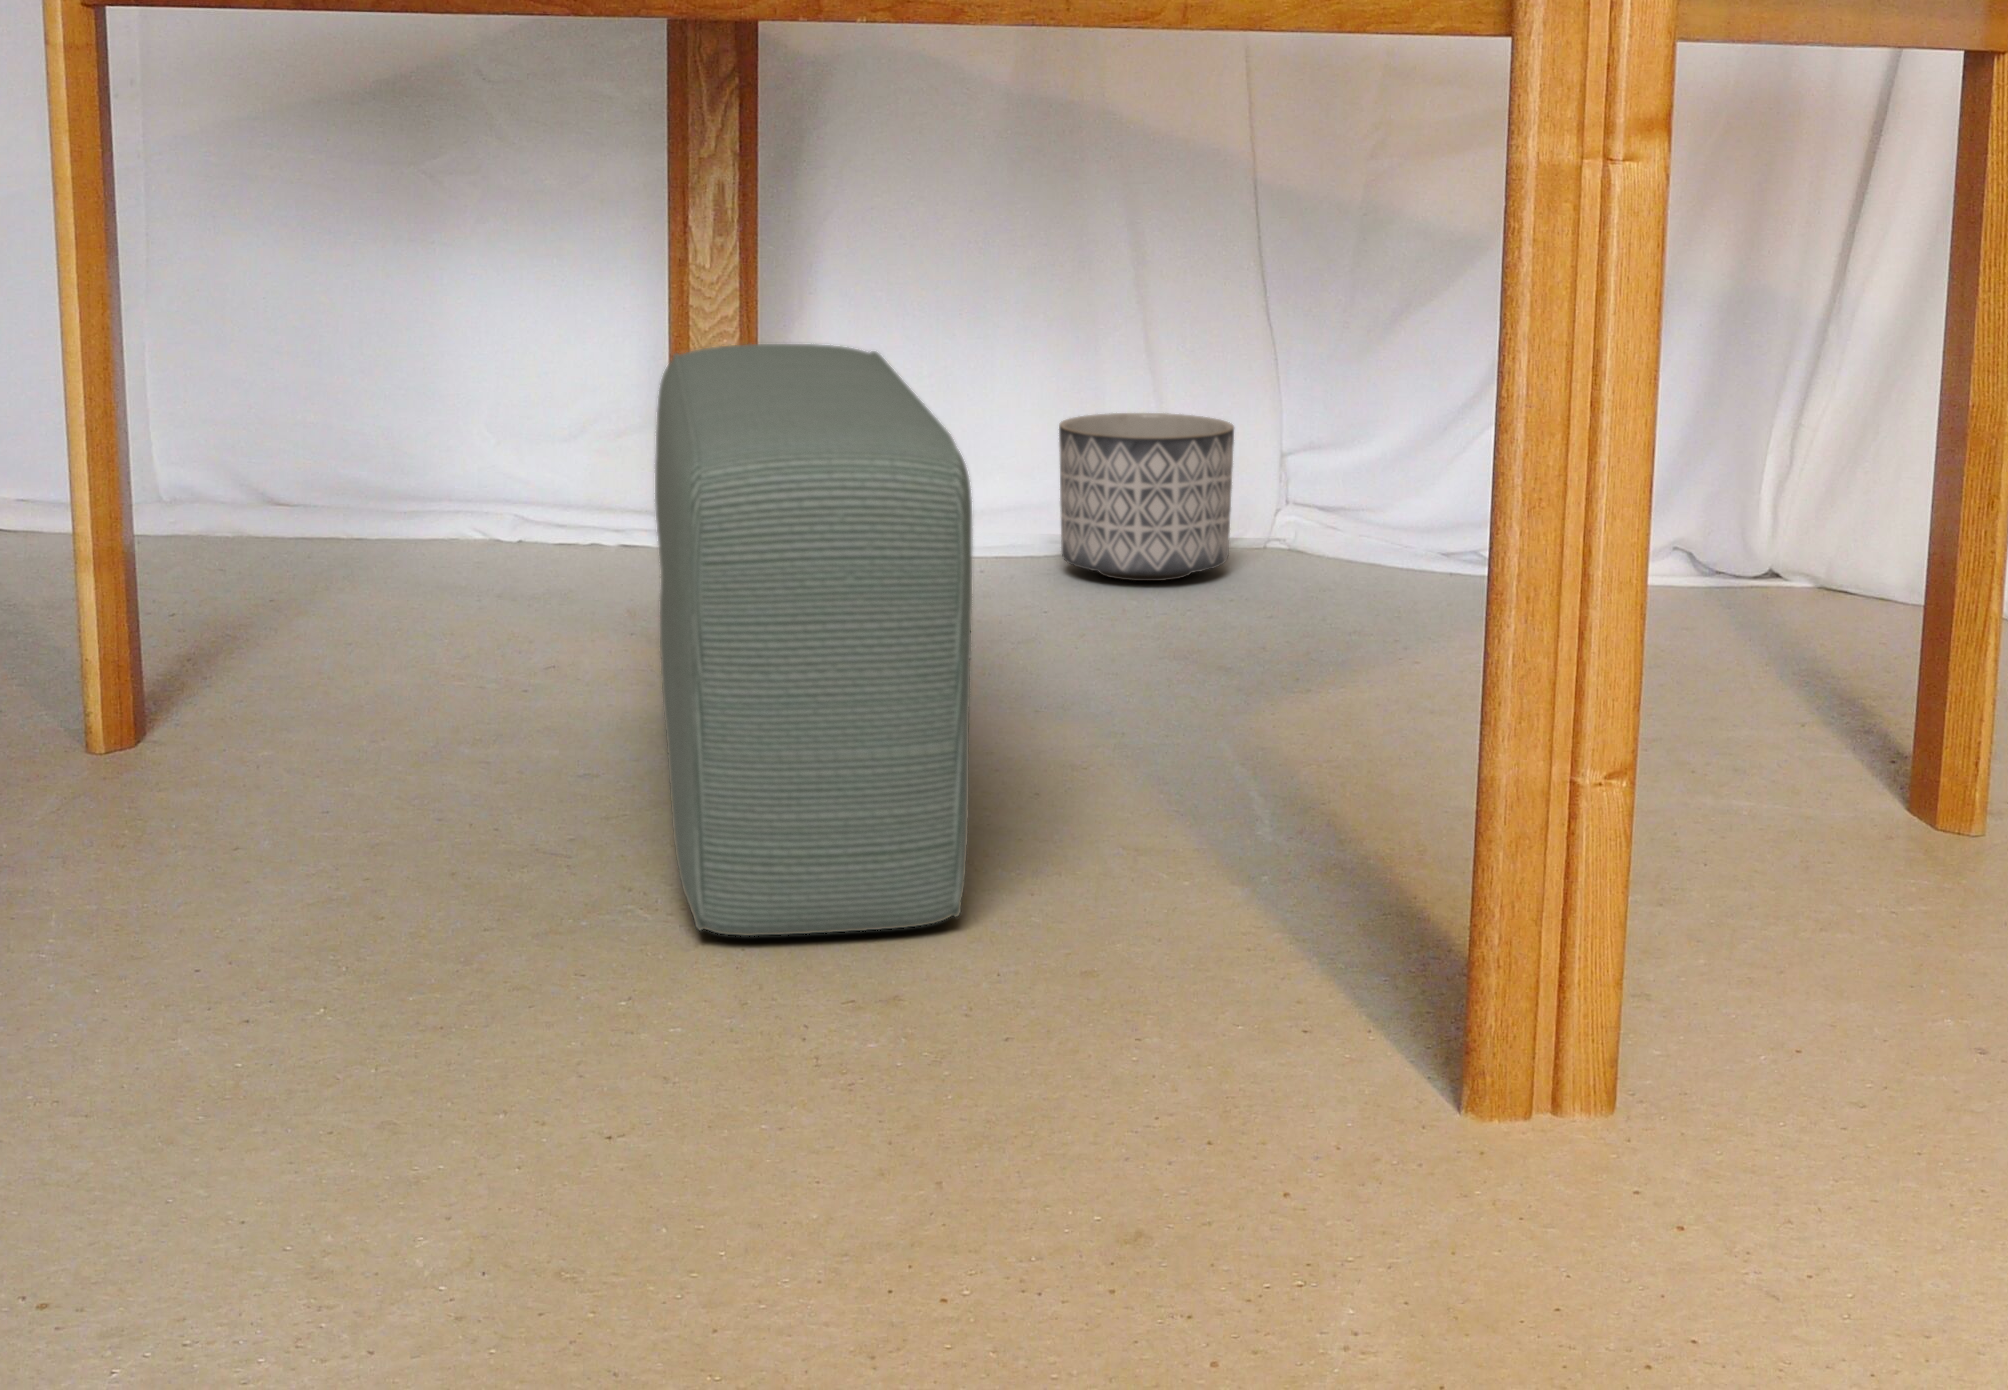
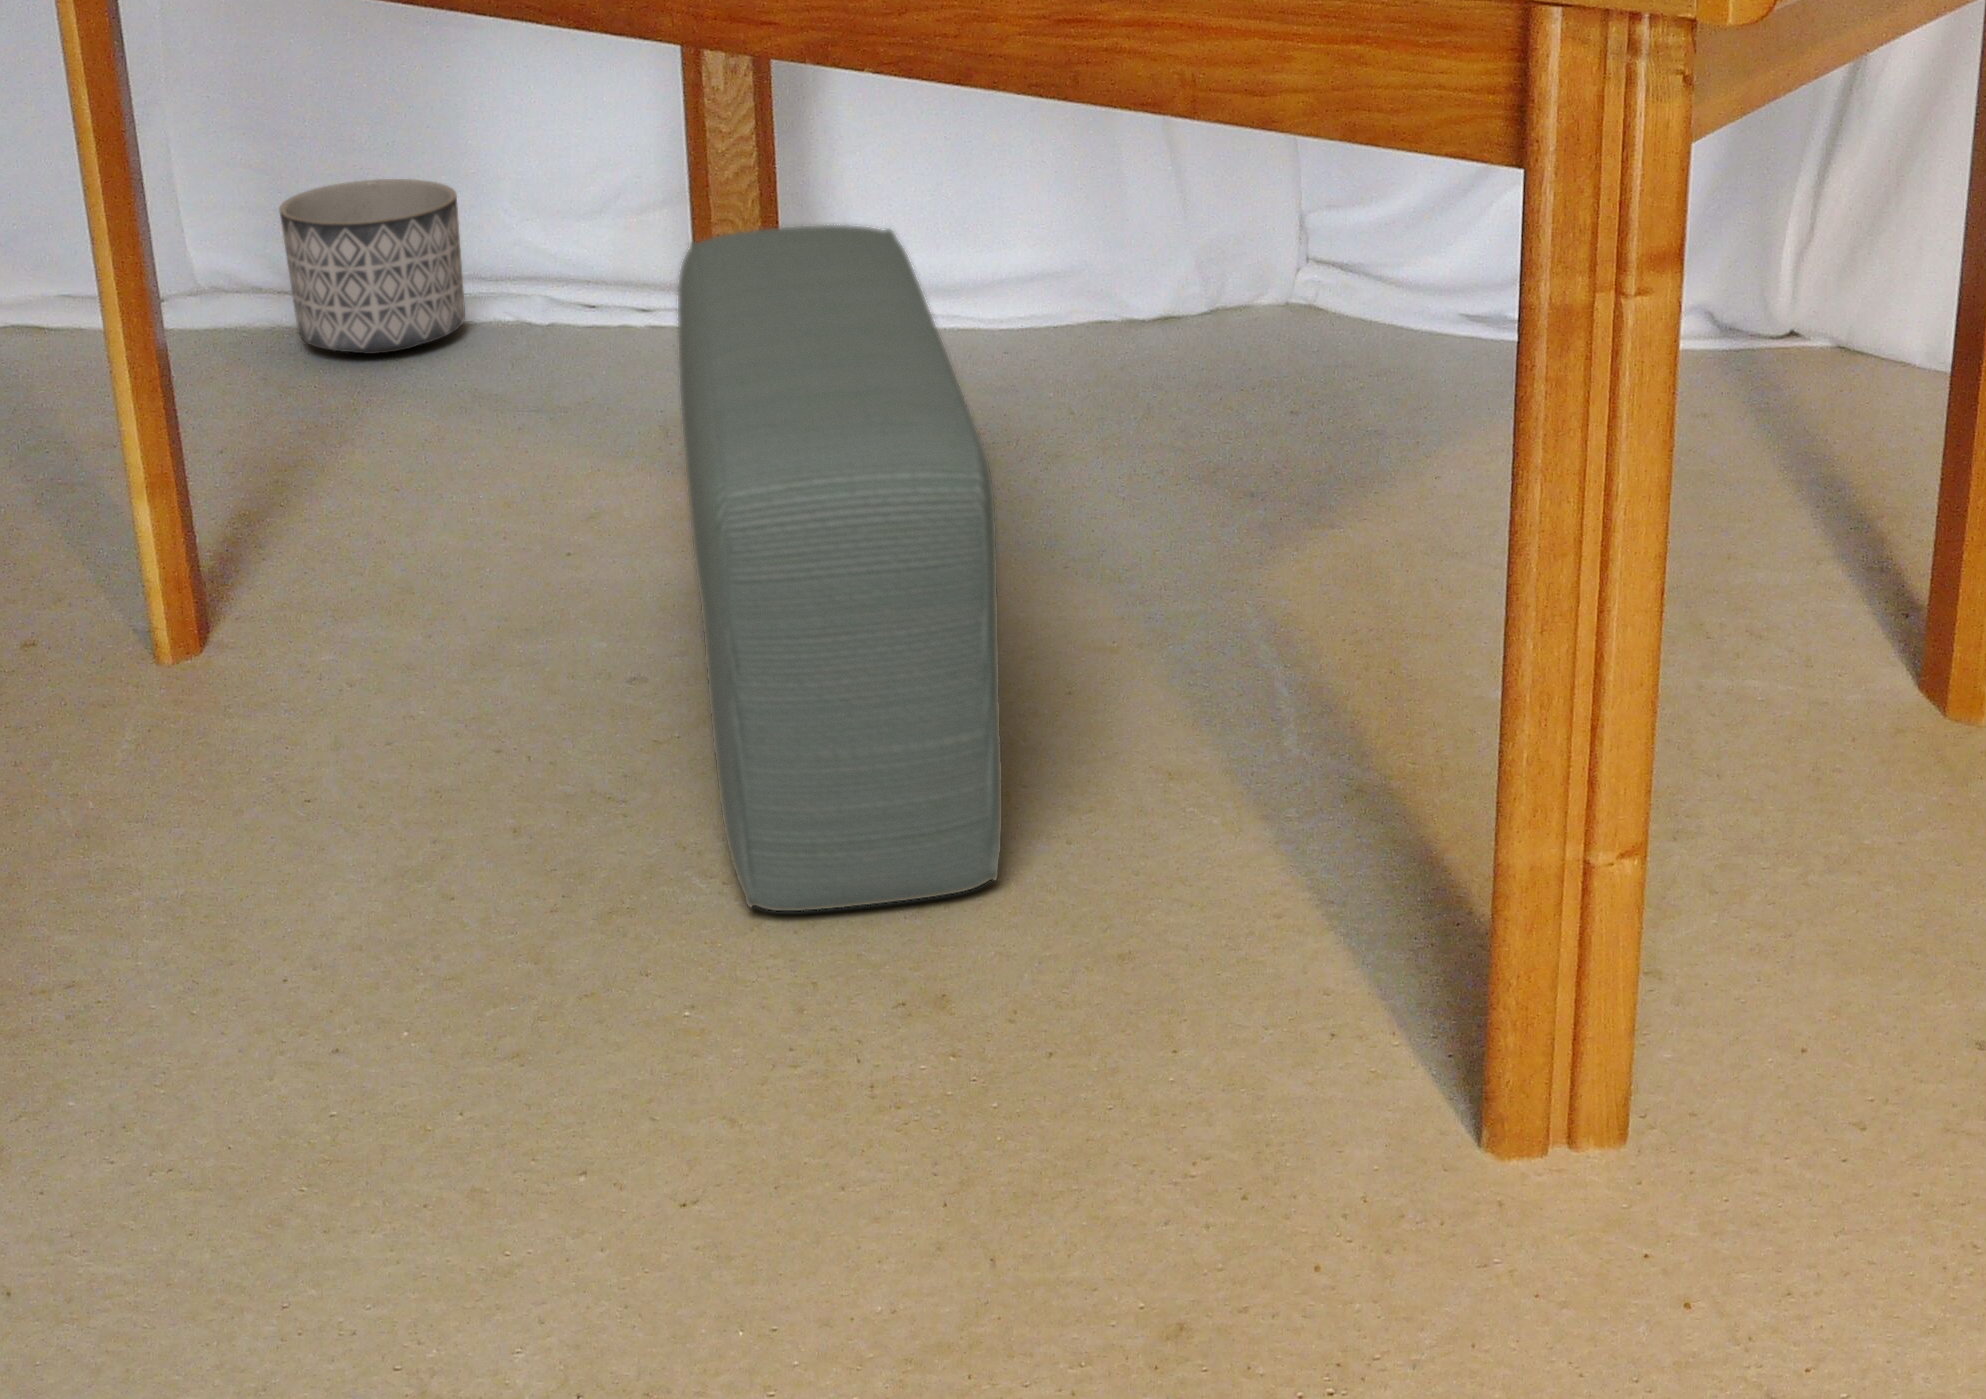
planter: present [1059,413,1234,581] -> present [279,179,465,354]

